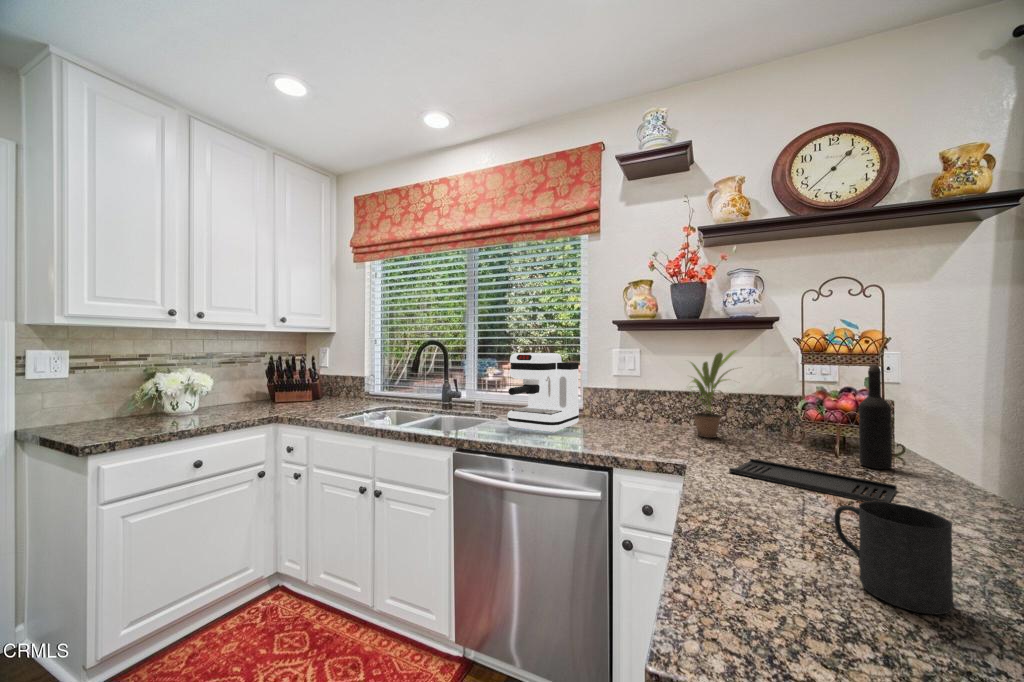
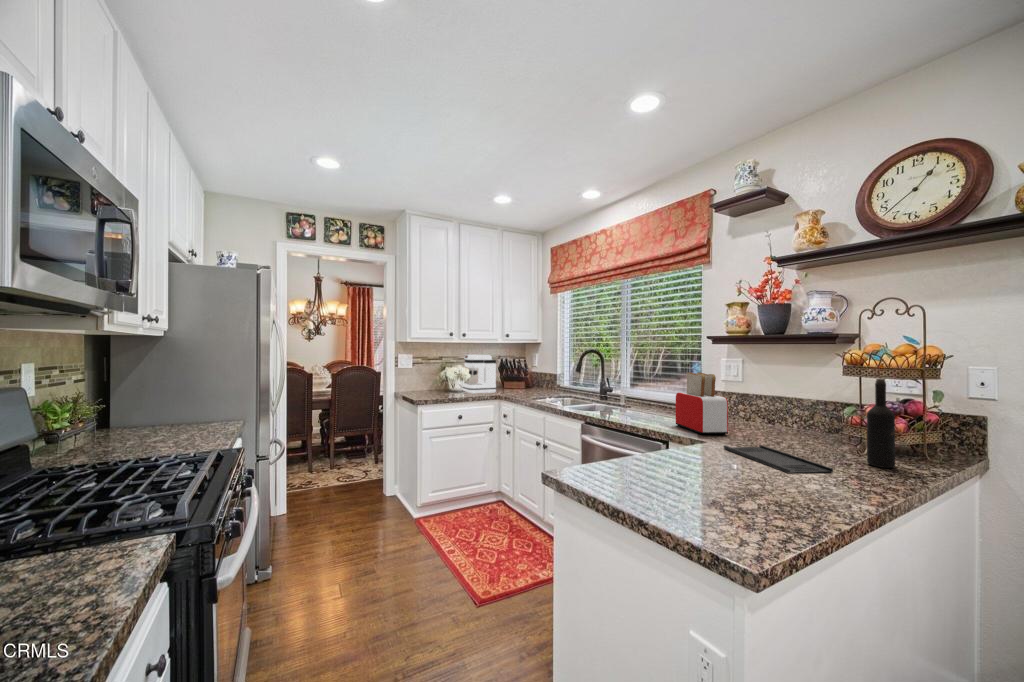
potted plant: present [690,350,737,438] -> none [760,362,822,436]
coffee maker: present [507,353,579,433] -> present [455,355,496,394]
toaster: none [595,366,674,451] -> present [676,373,728,435]
mug: present [834,501,953,614] -> none [649,439,682,485]

